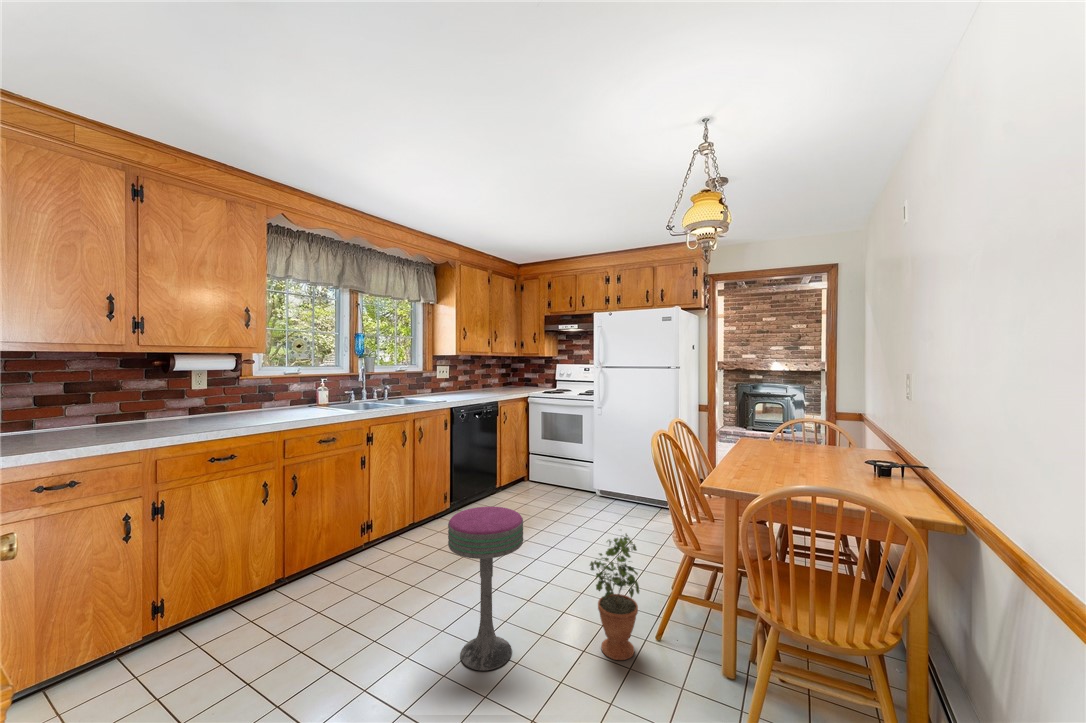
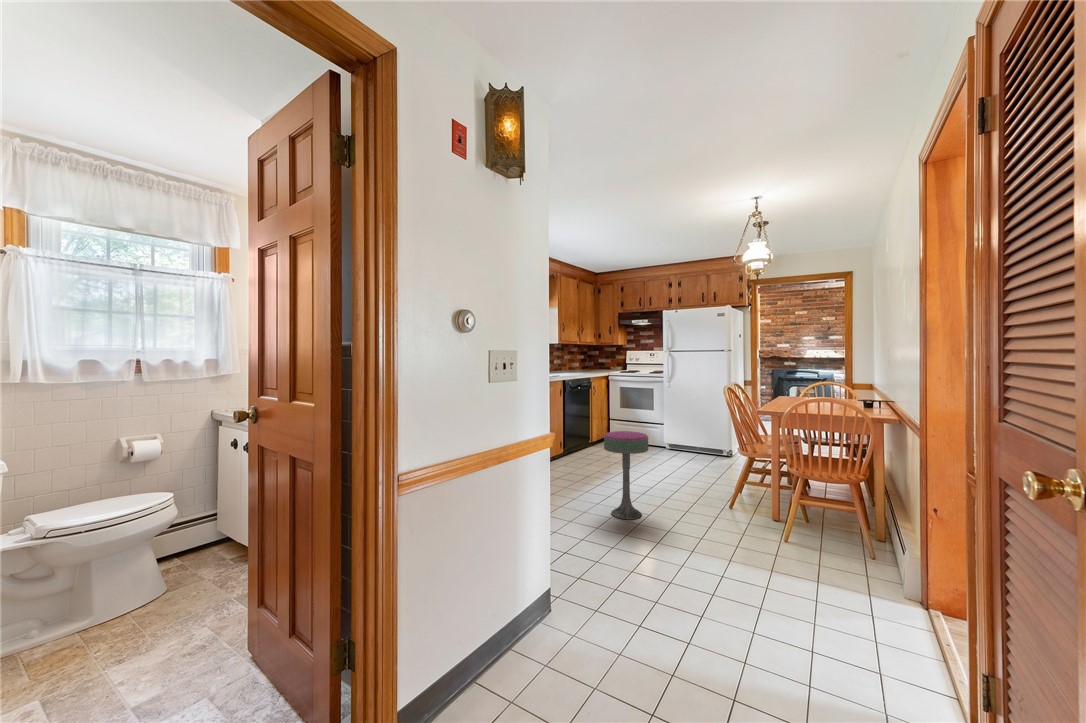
potted plant: present [590,534,639,660] -> none [687,444,718,518]

